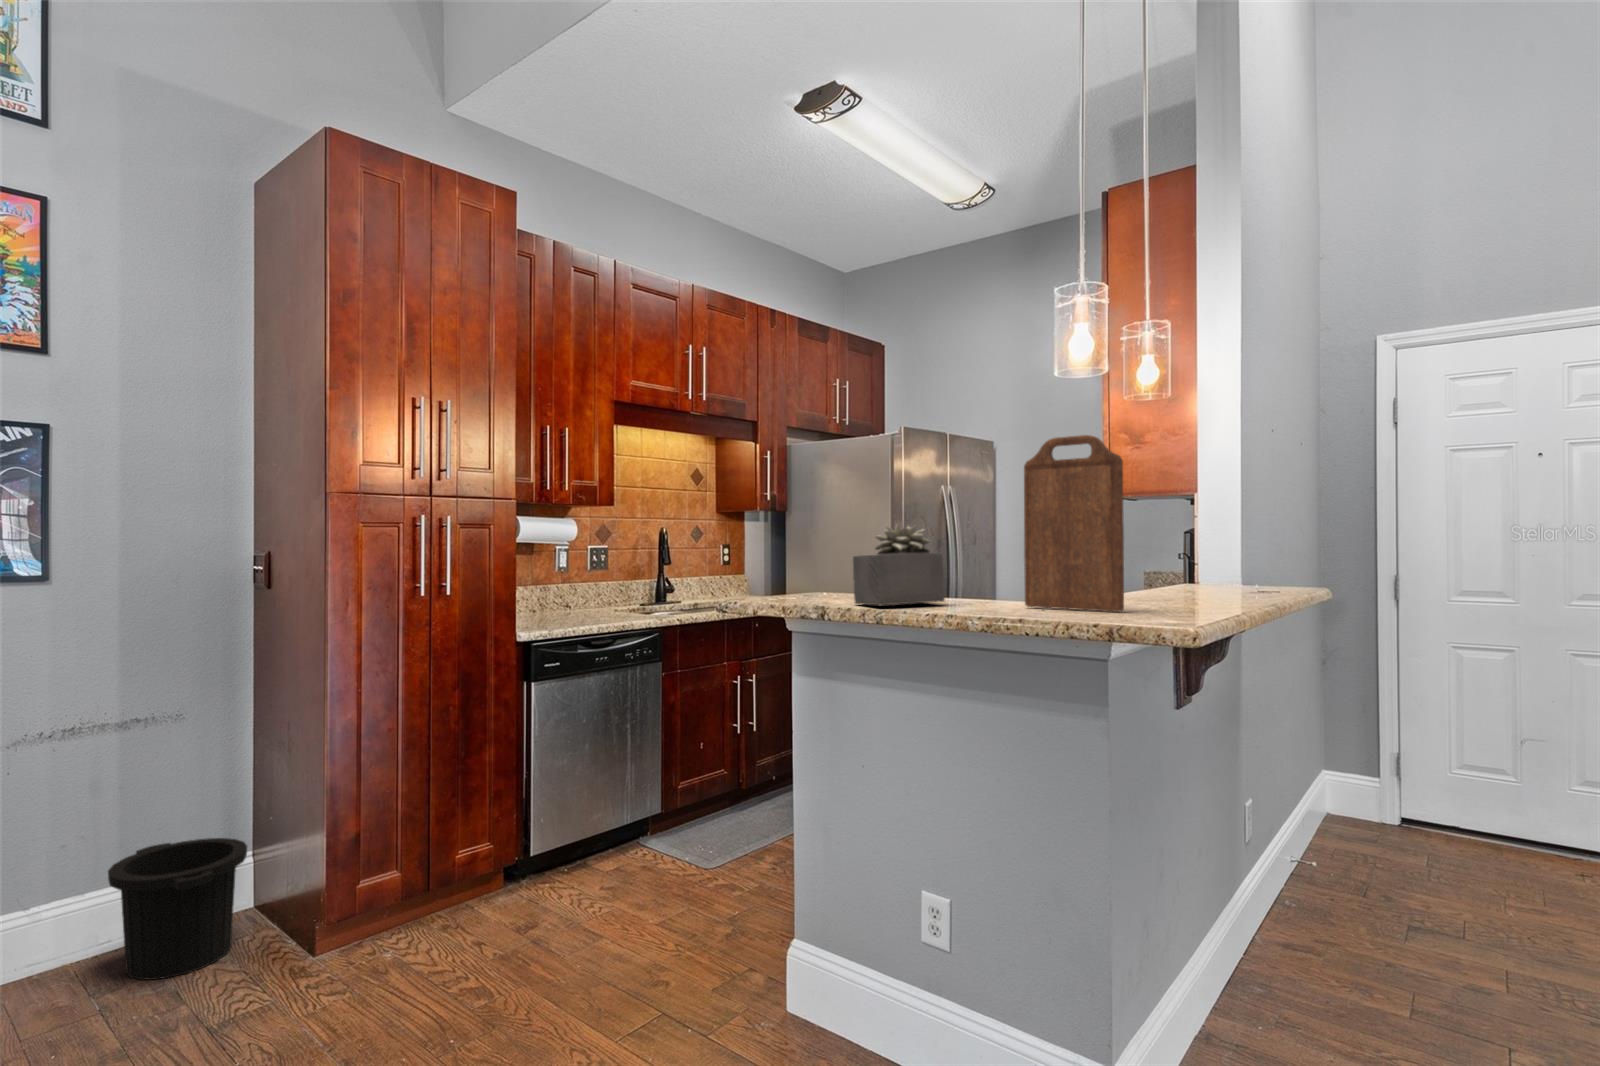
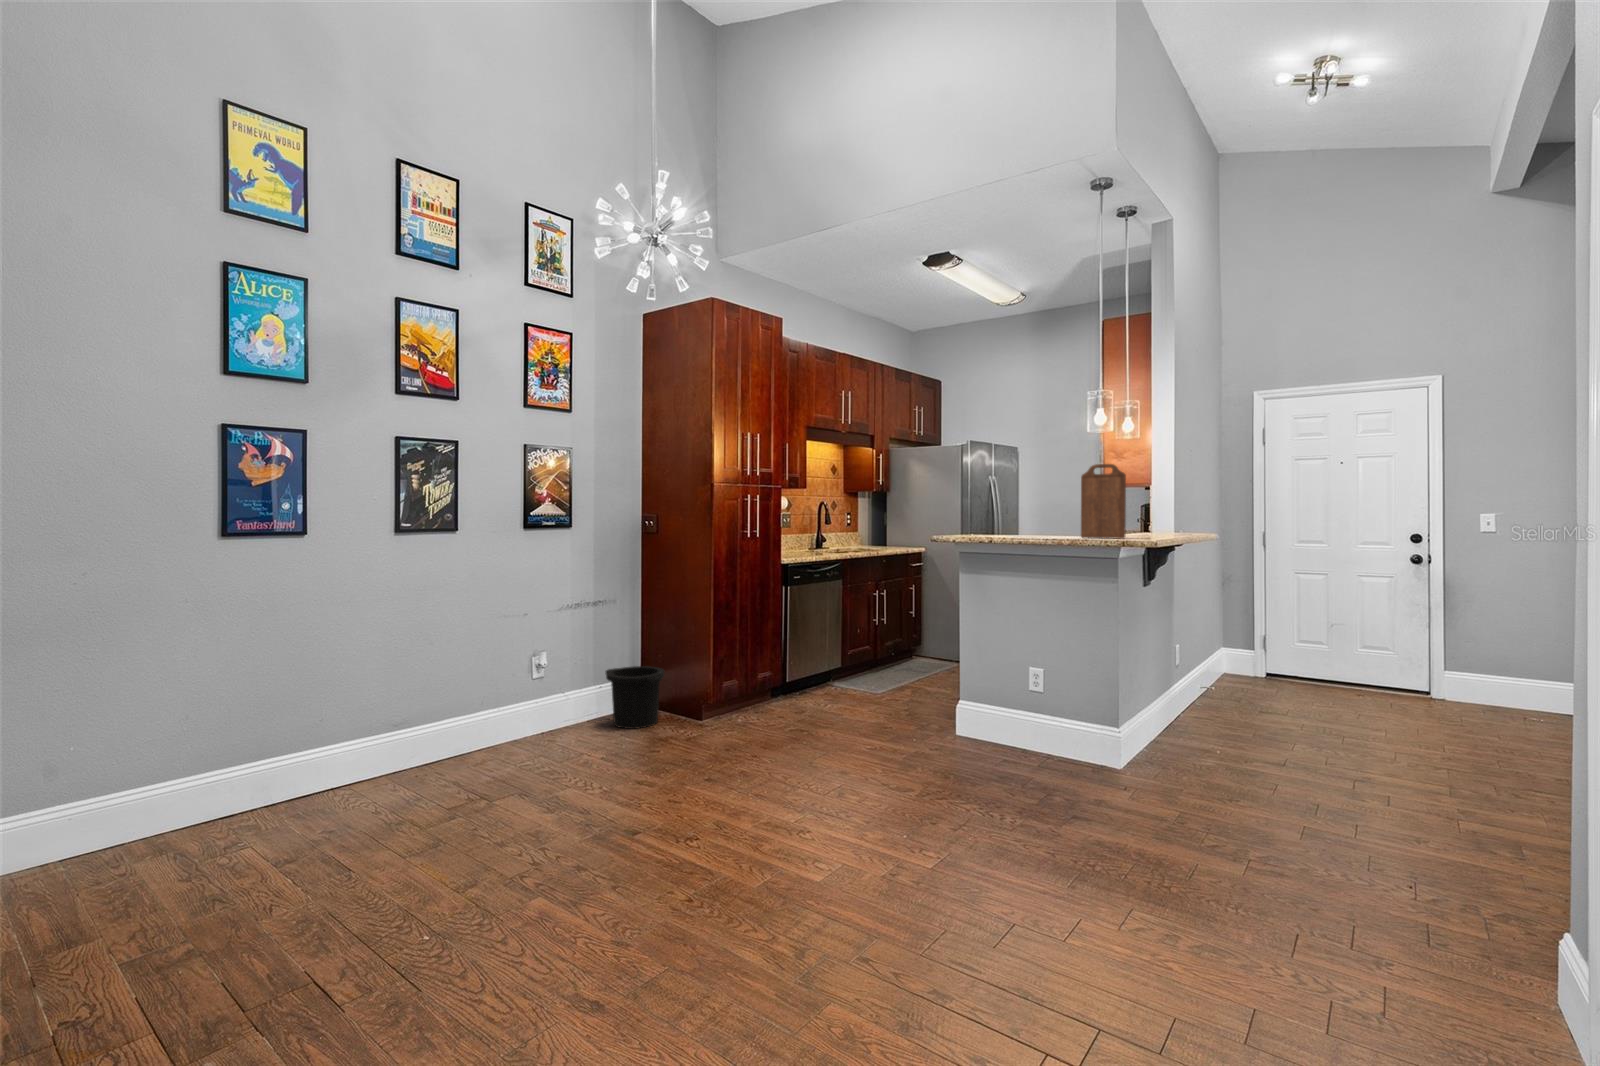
succulent plant: present [853,525,945,605] -> none [1000,502,1044,538]

